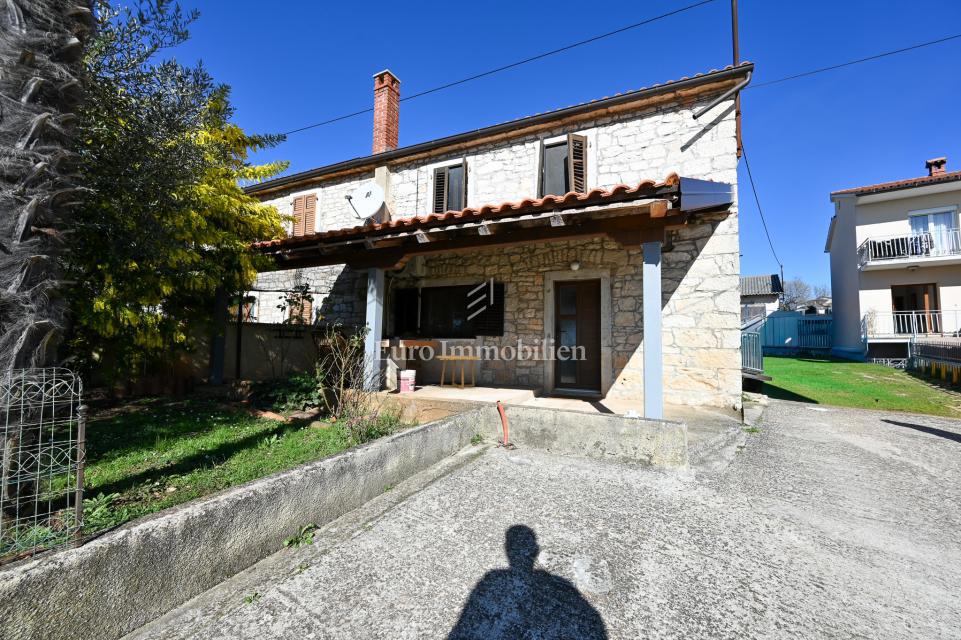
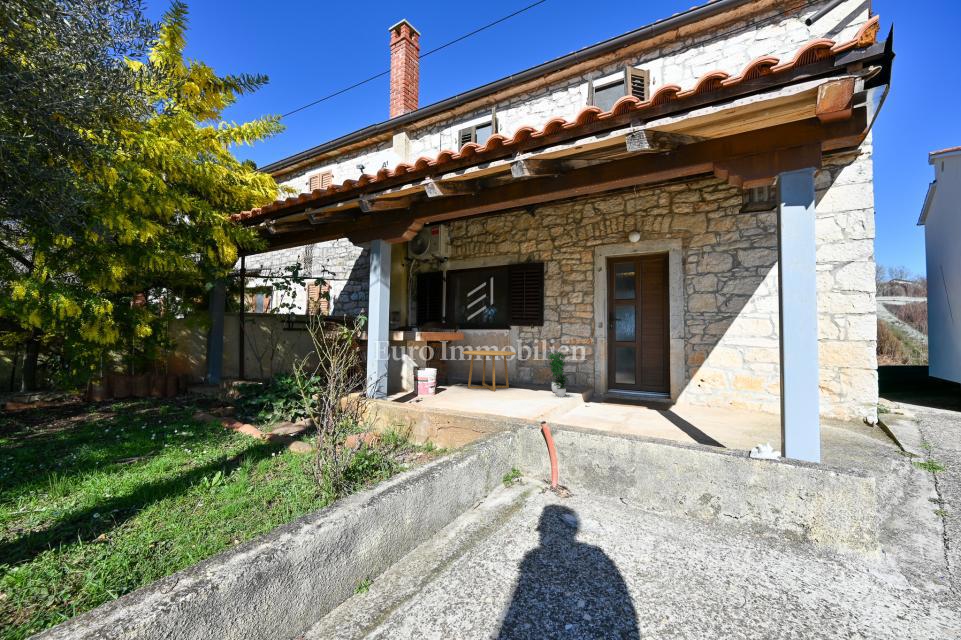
potted plant: none [506,354,525,393] -> present [548,351,568,397]

